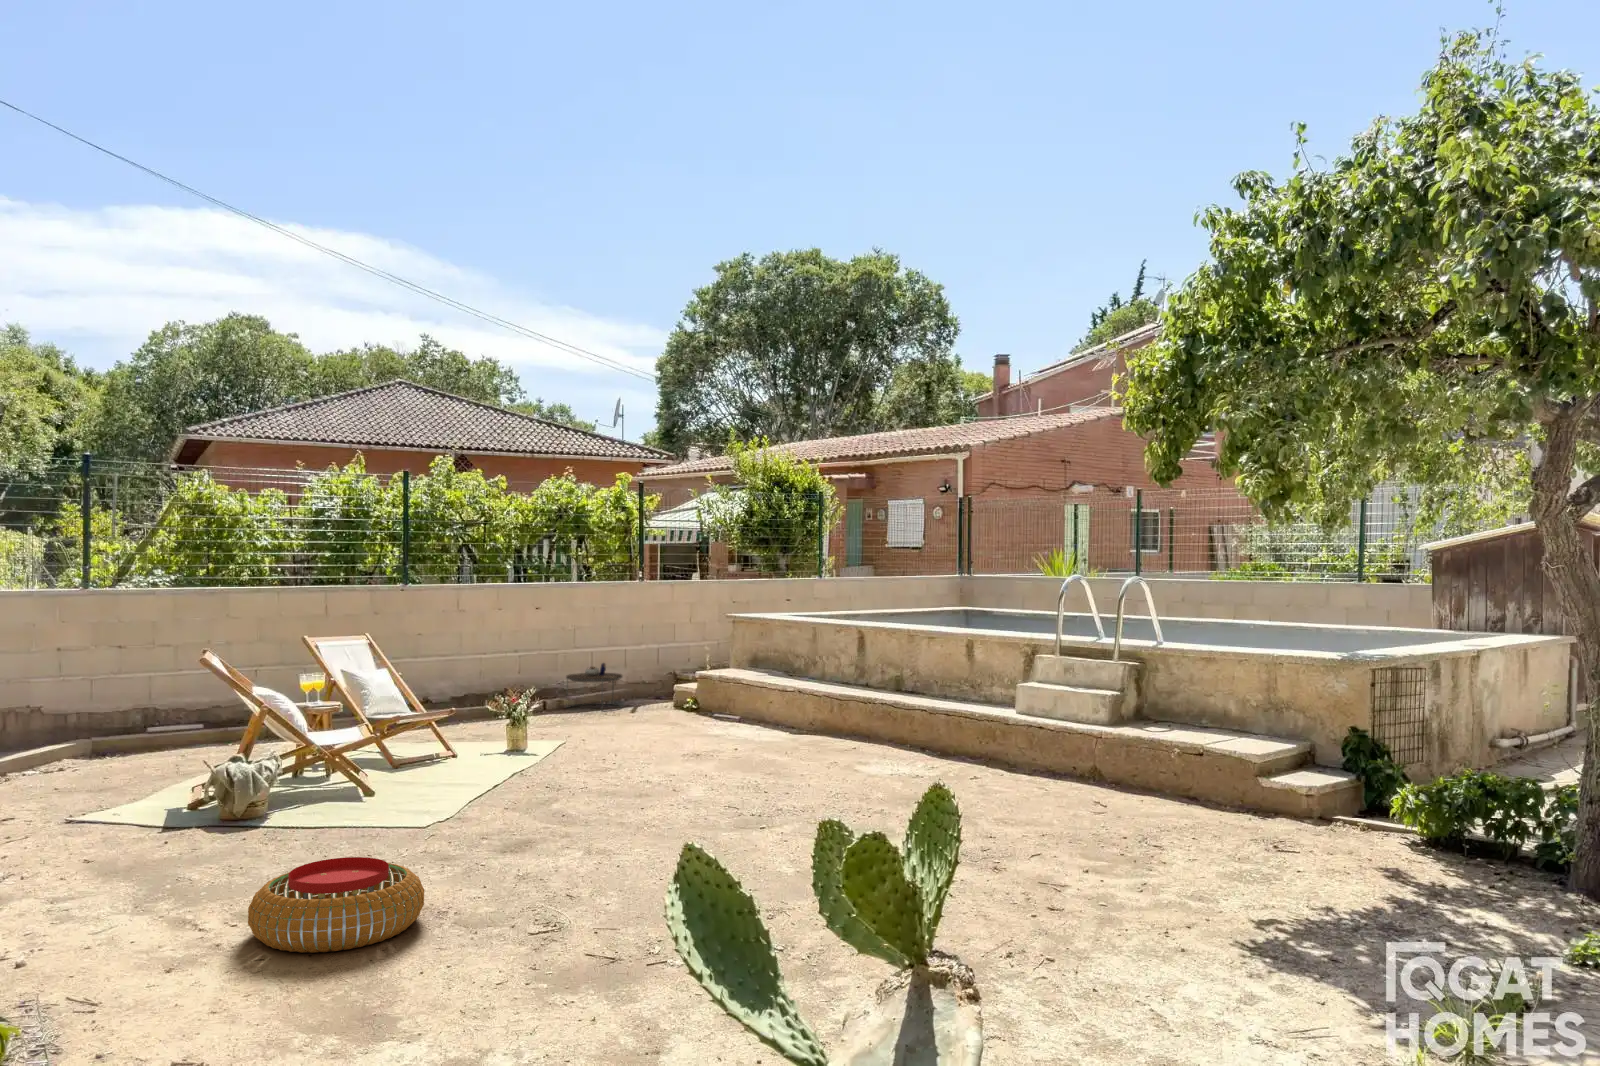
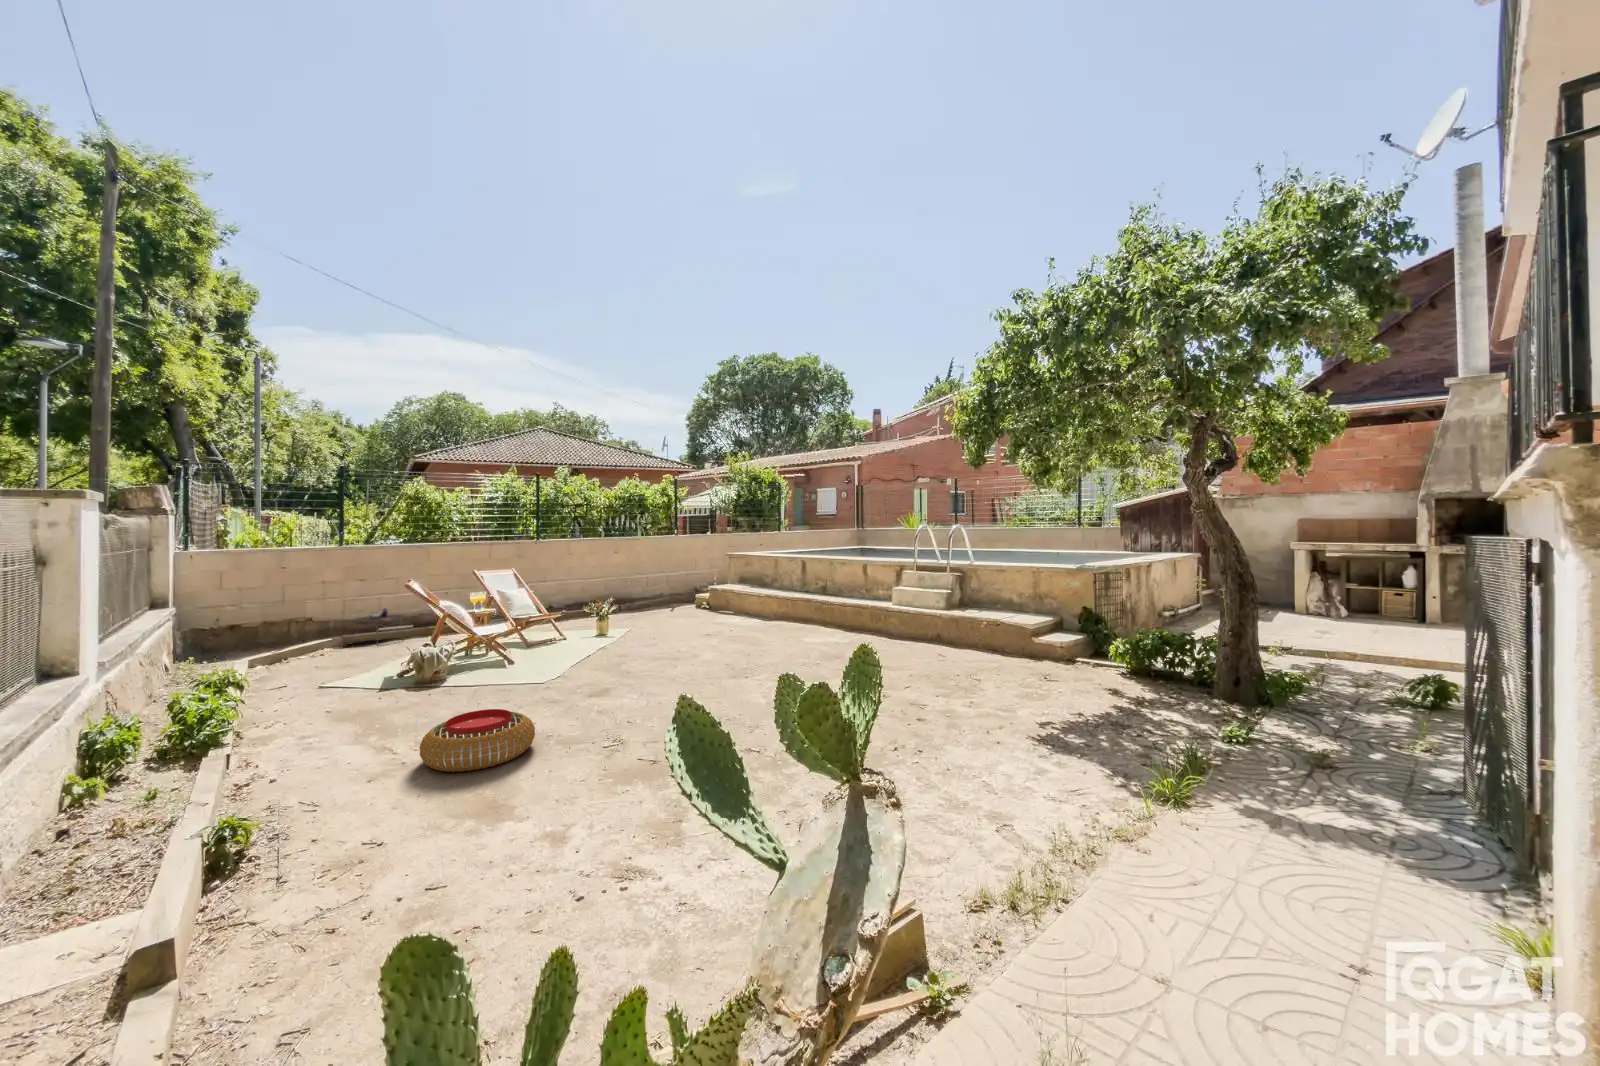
side table: present [566,663,622,709] -> present [352,608,403,644]

